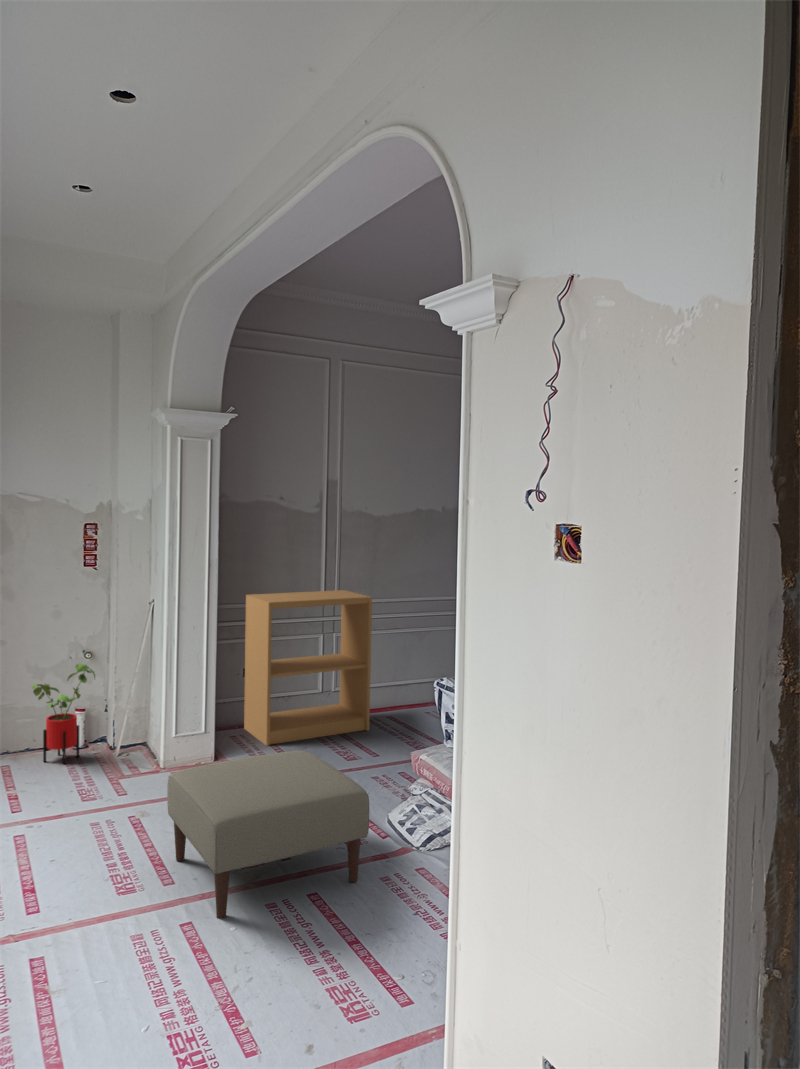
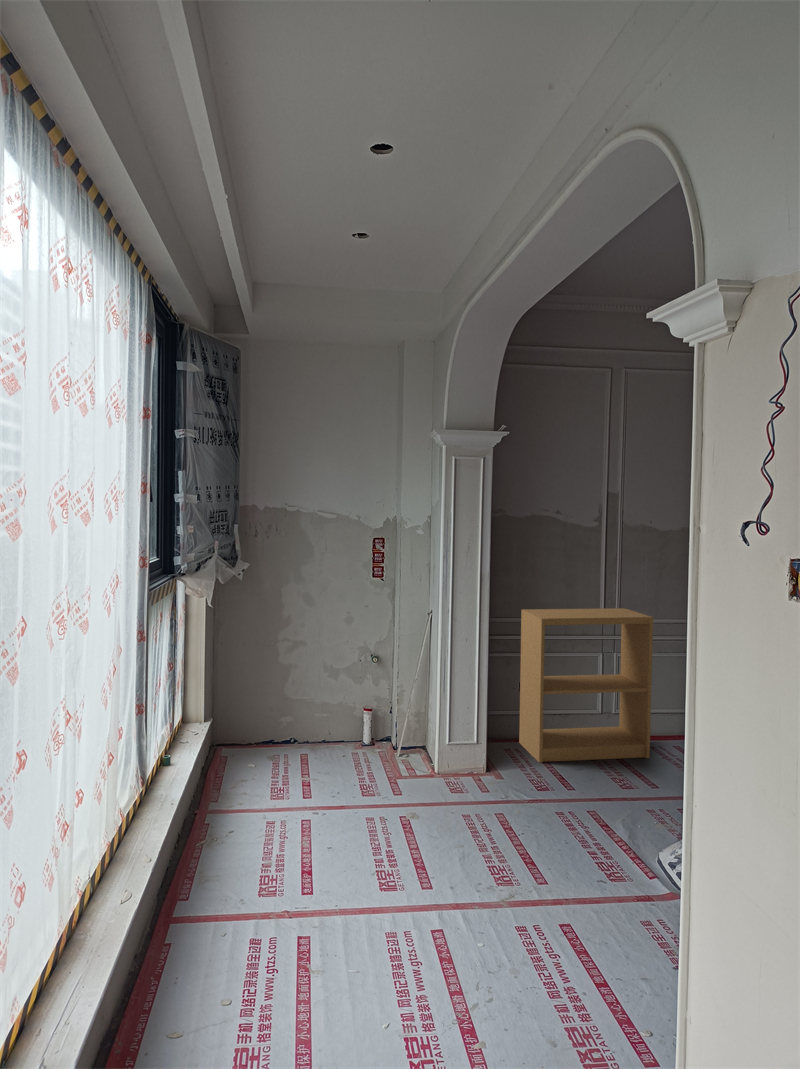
house plant: present [31,663,95,764] -> none [326,667,380,759]
ottoman: present [167,751,369,919] -> none [430,774,627,933]

